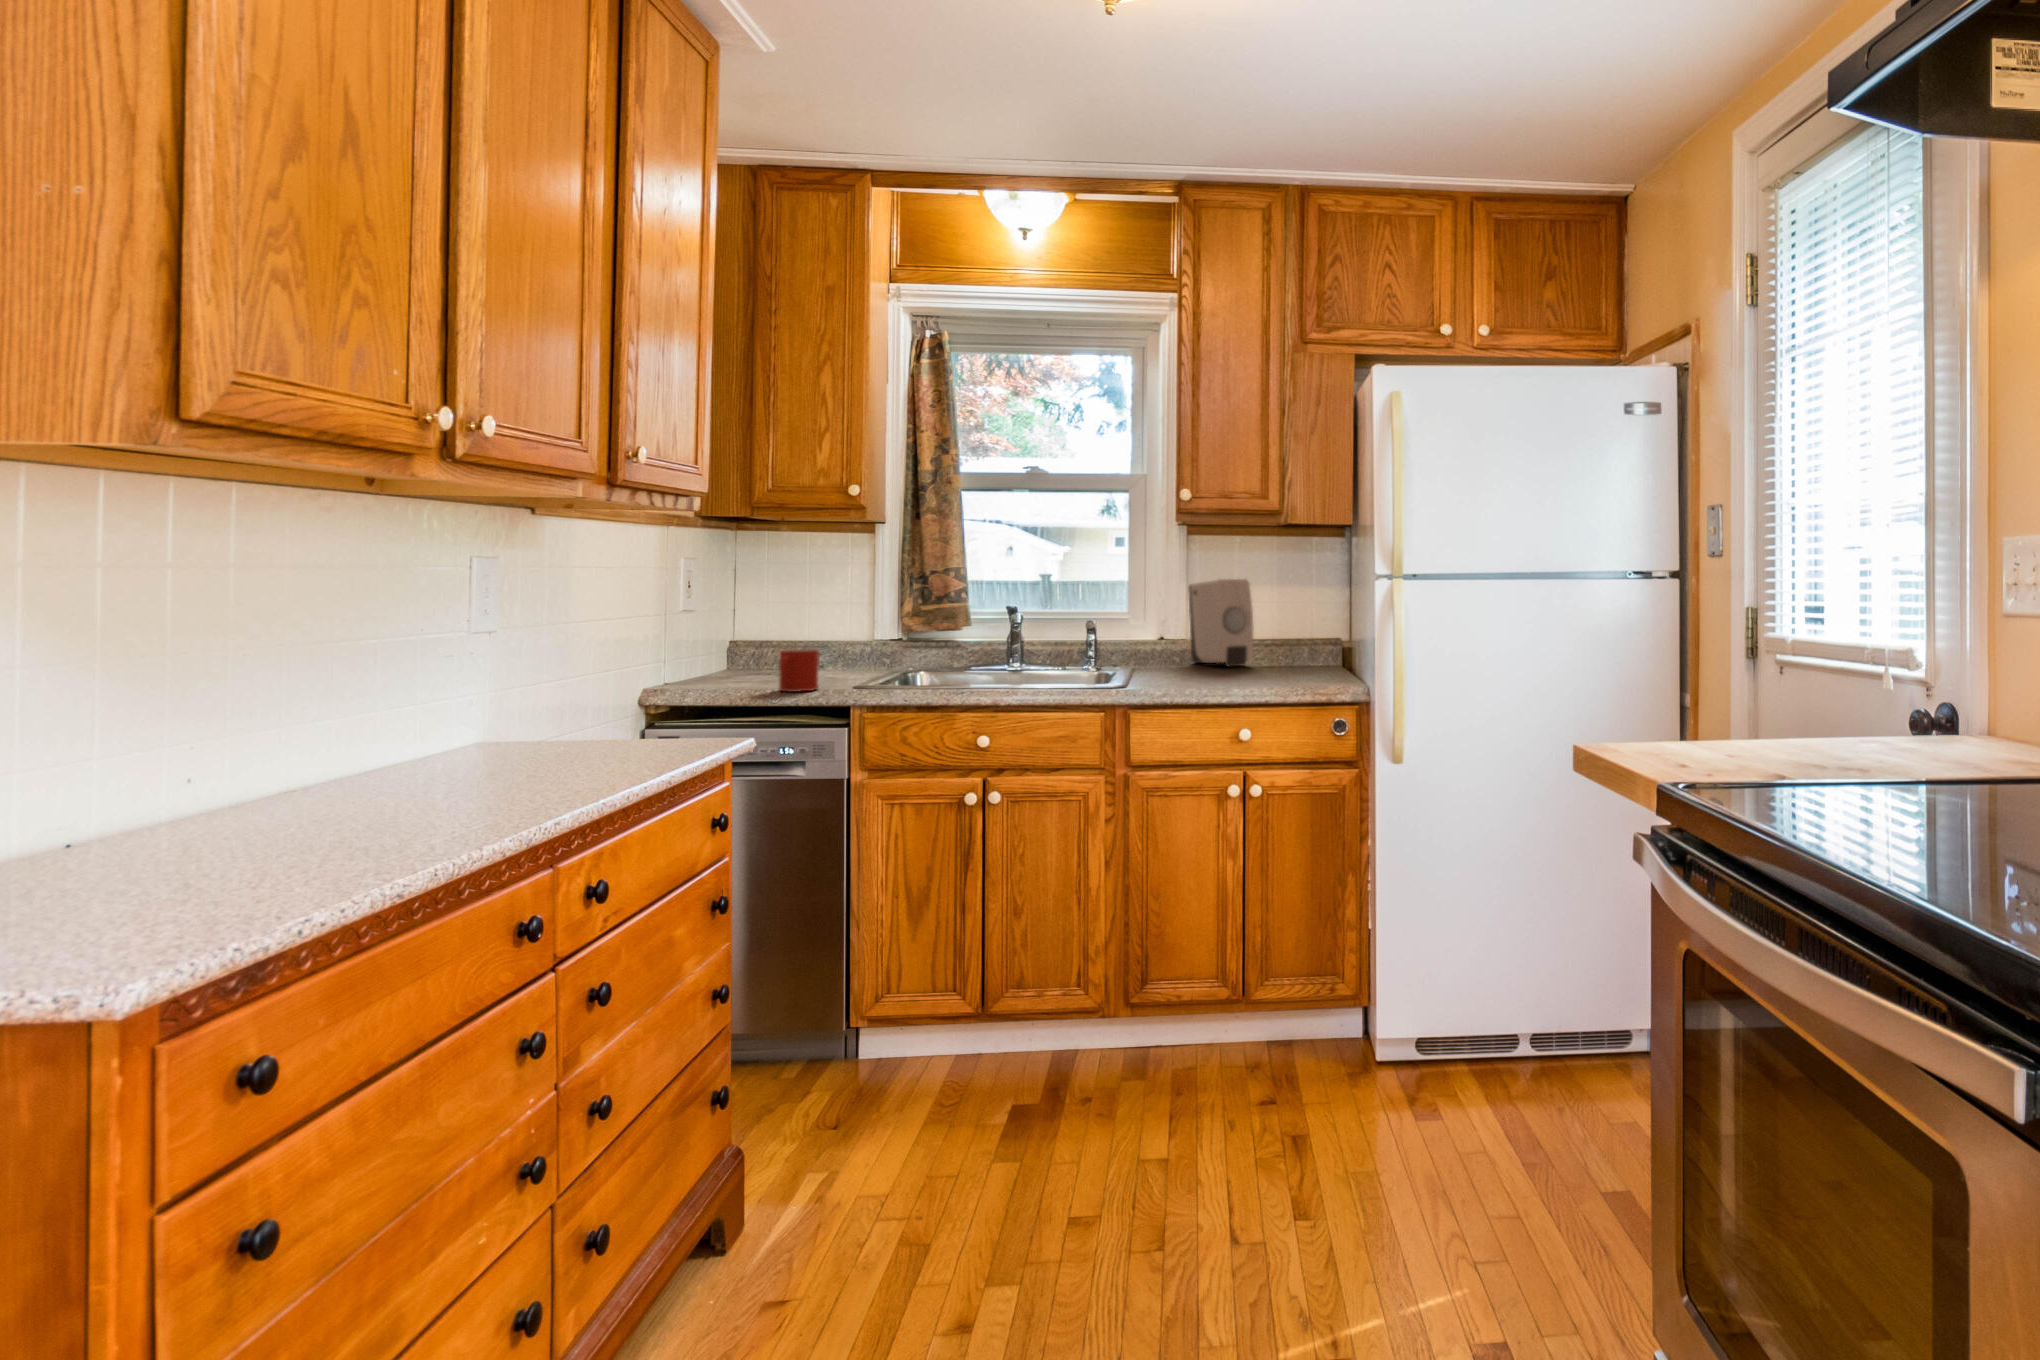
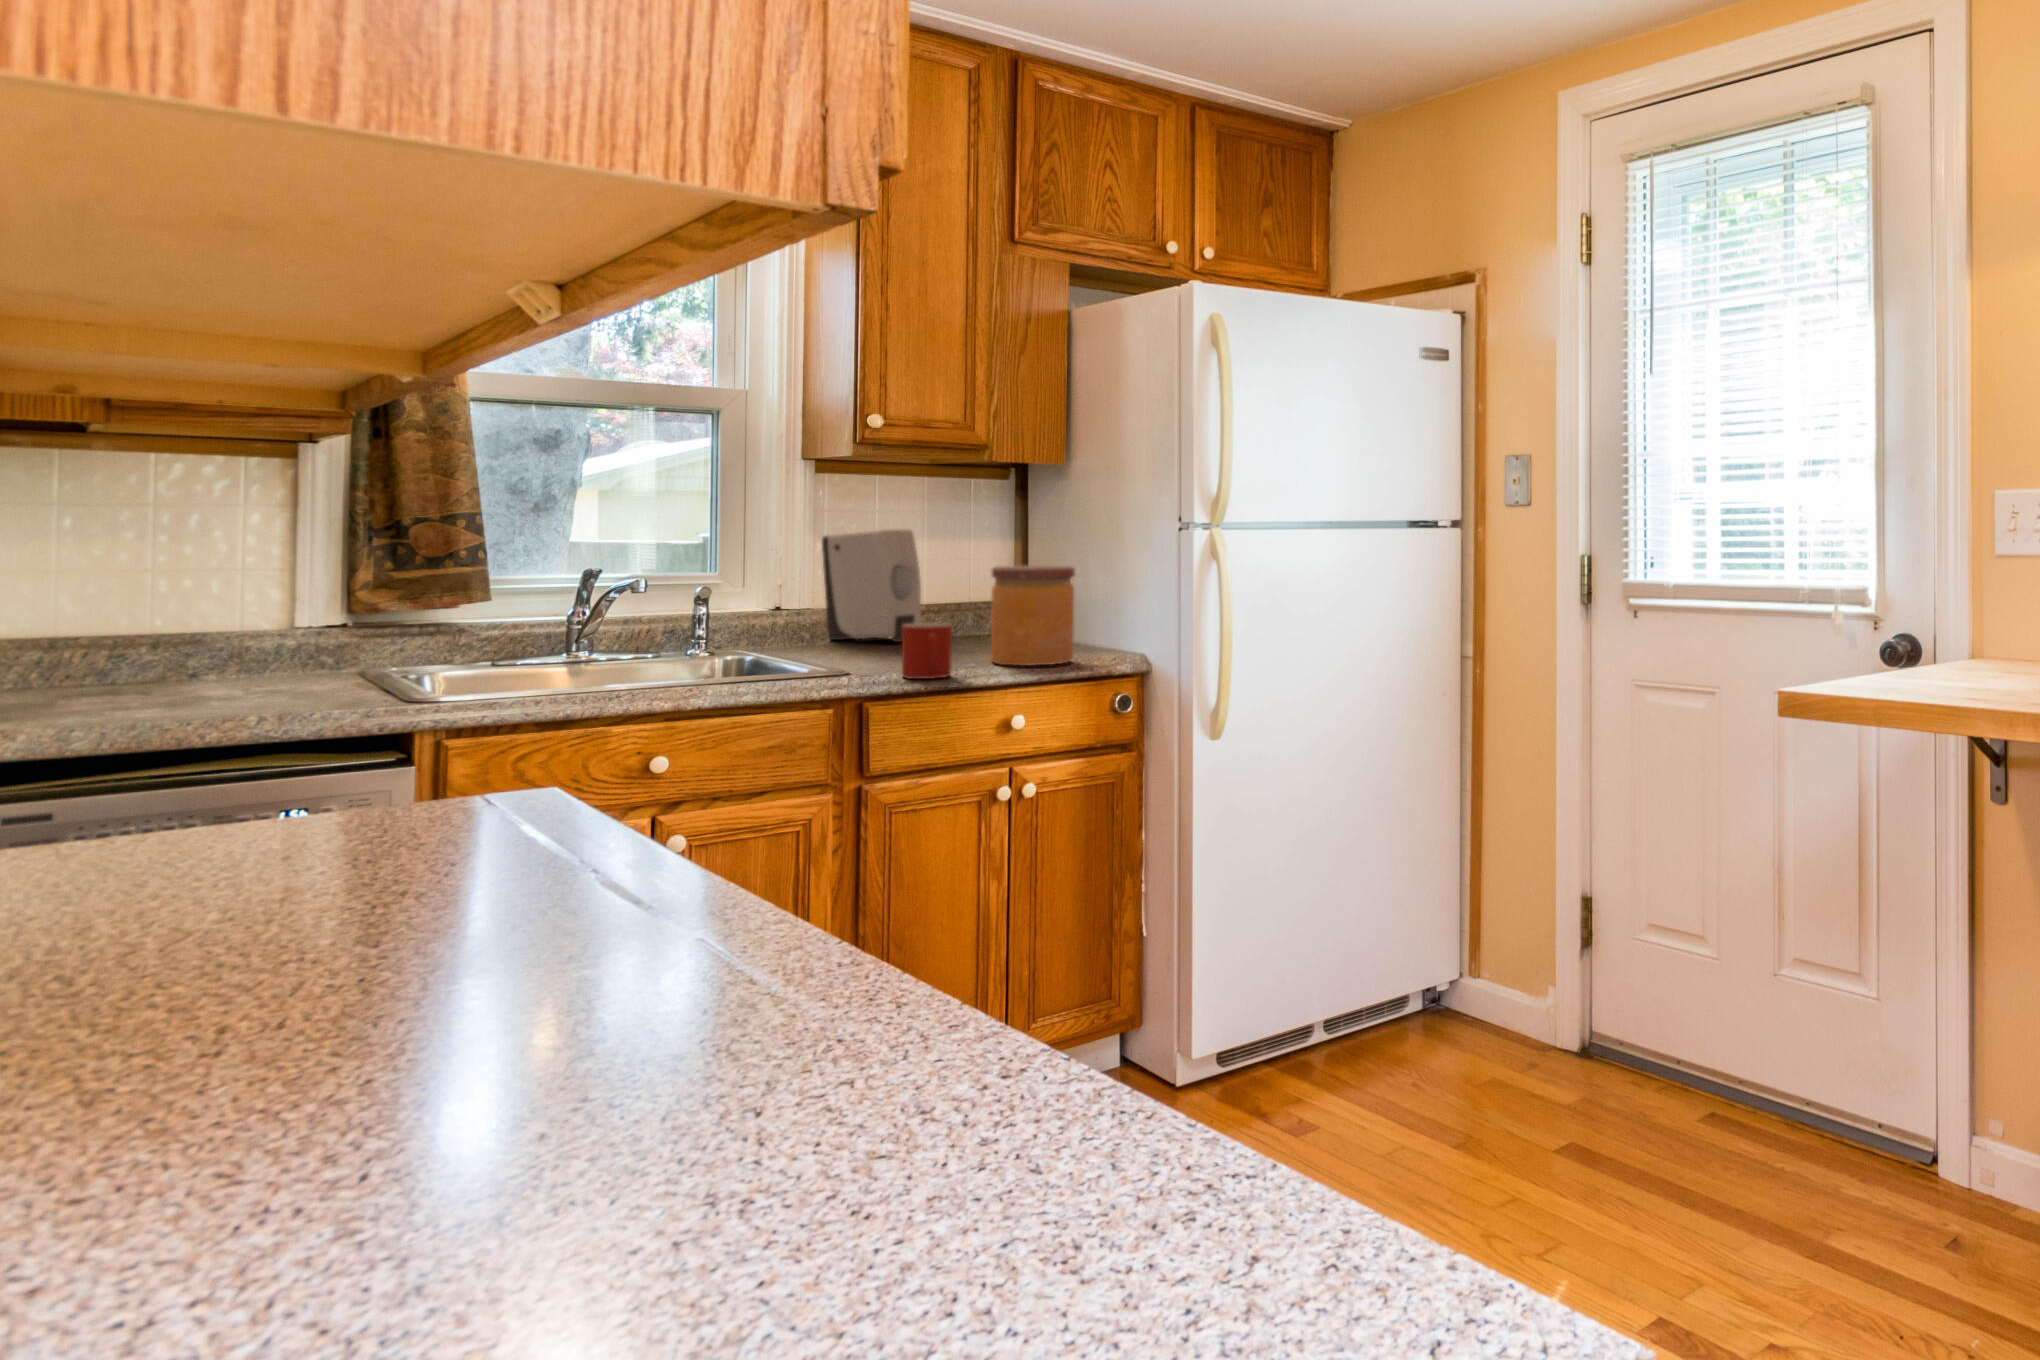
jar: none [1254,609,1318,689] -> present [991,566,1075,665]
mug: present [779,648,819,692] -> present [902,623,952,679]

